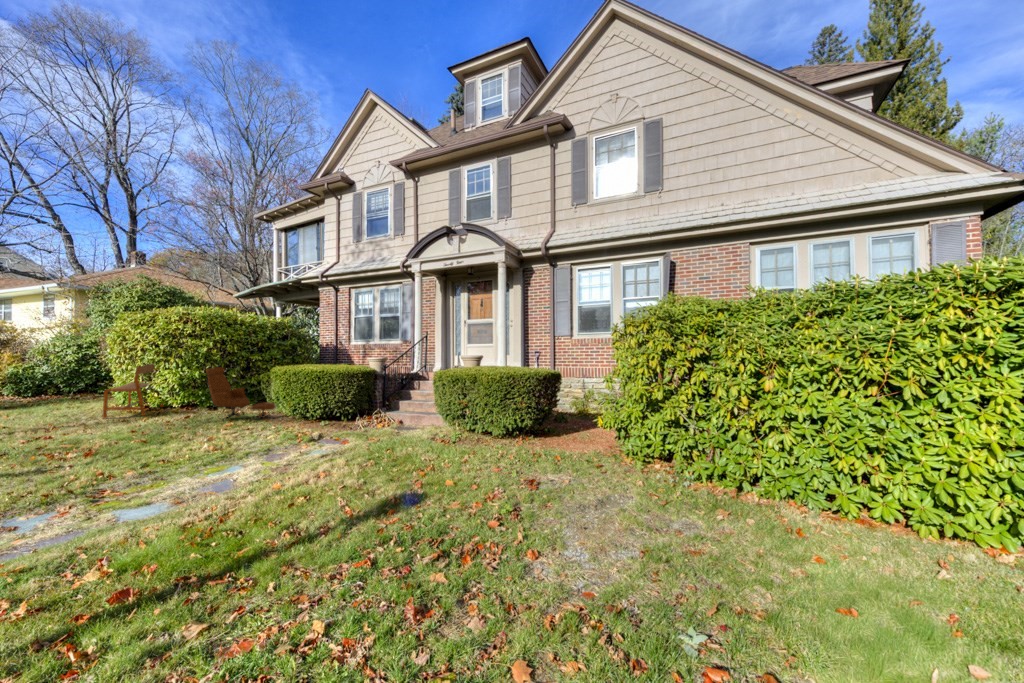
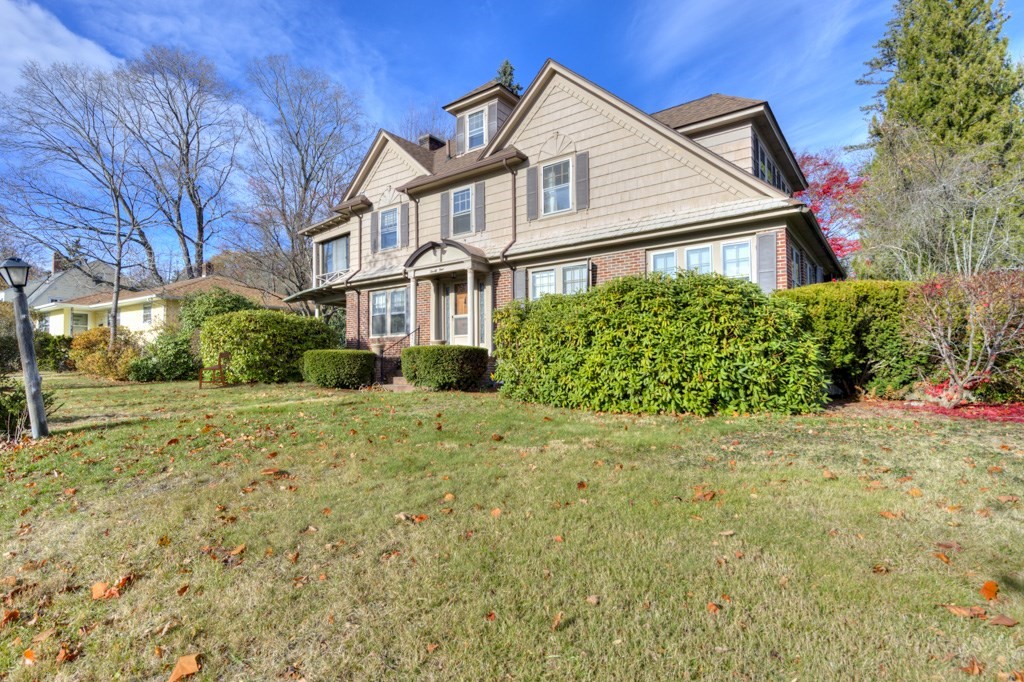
lounge chair: present [206,367,275,420] -> none [264,352,310,389]

